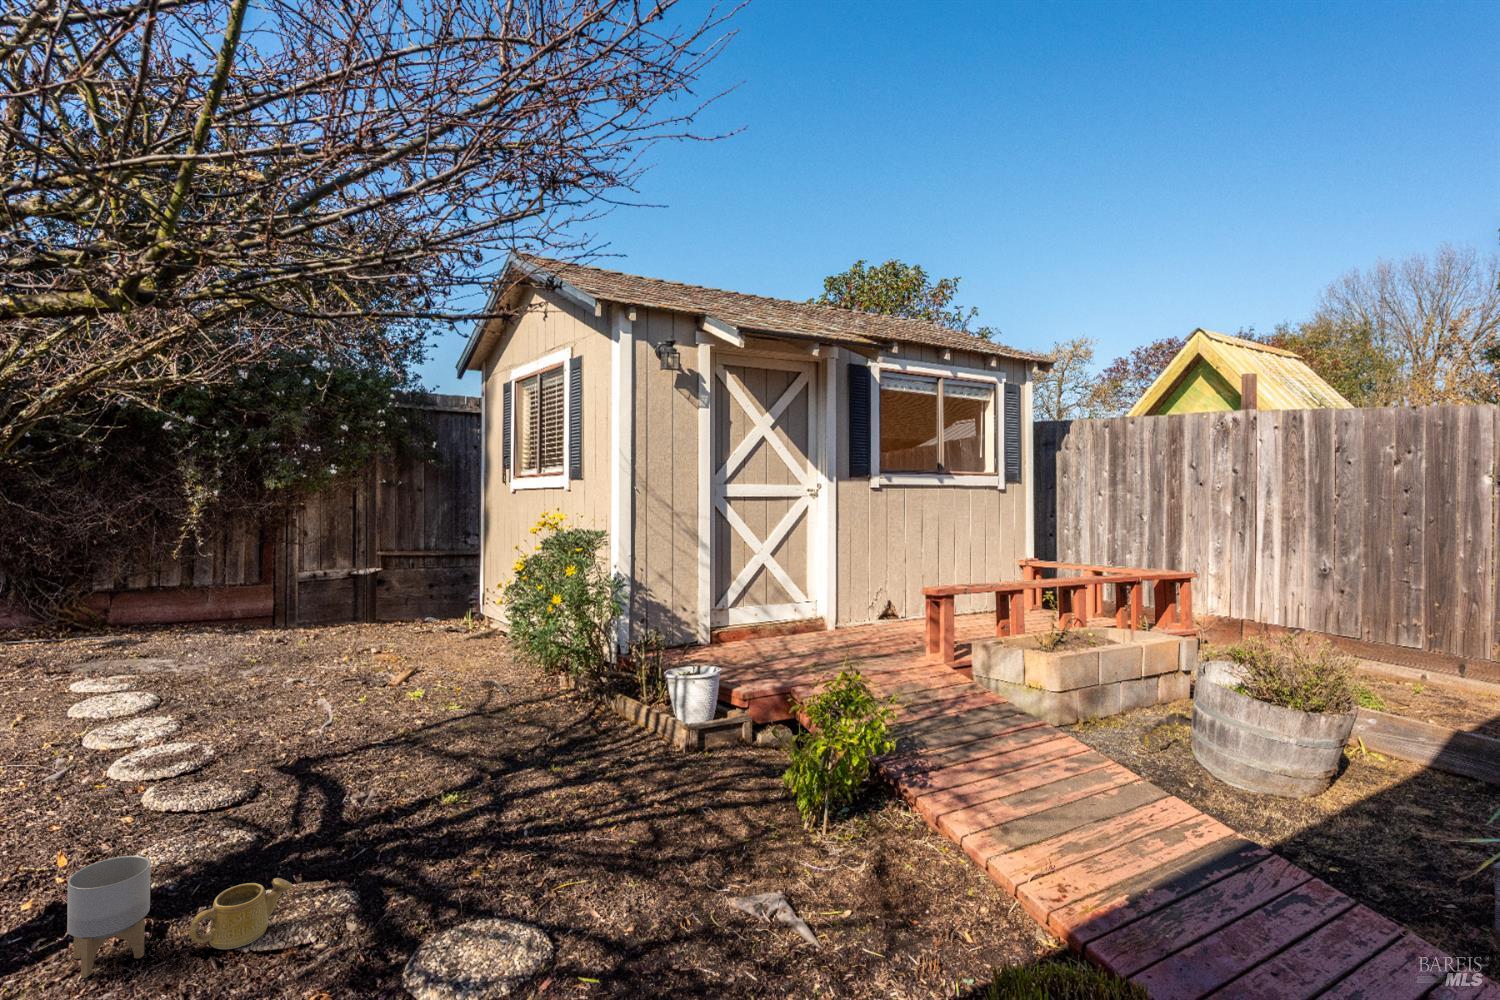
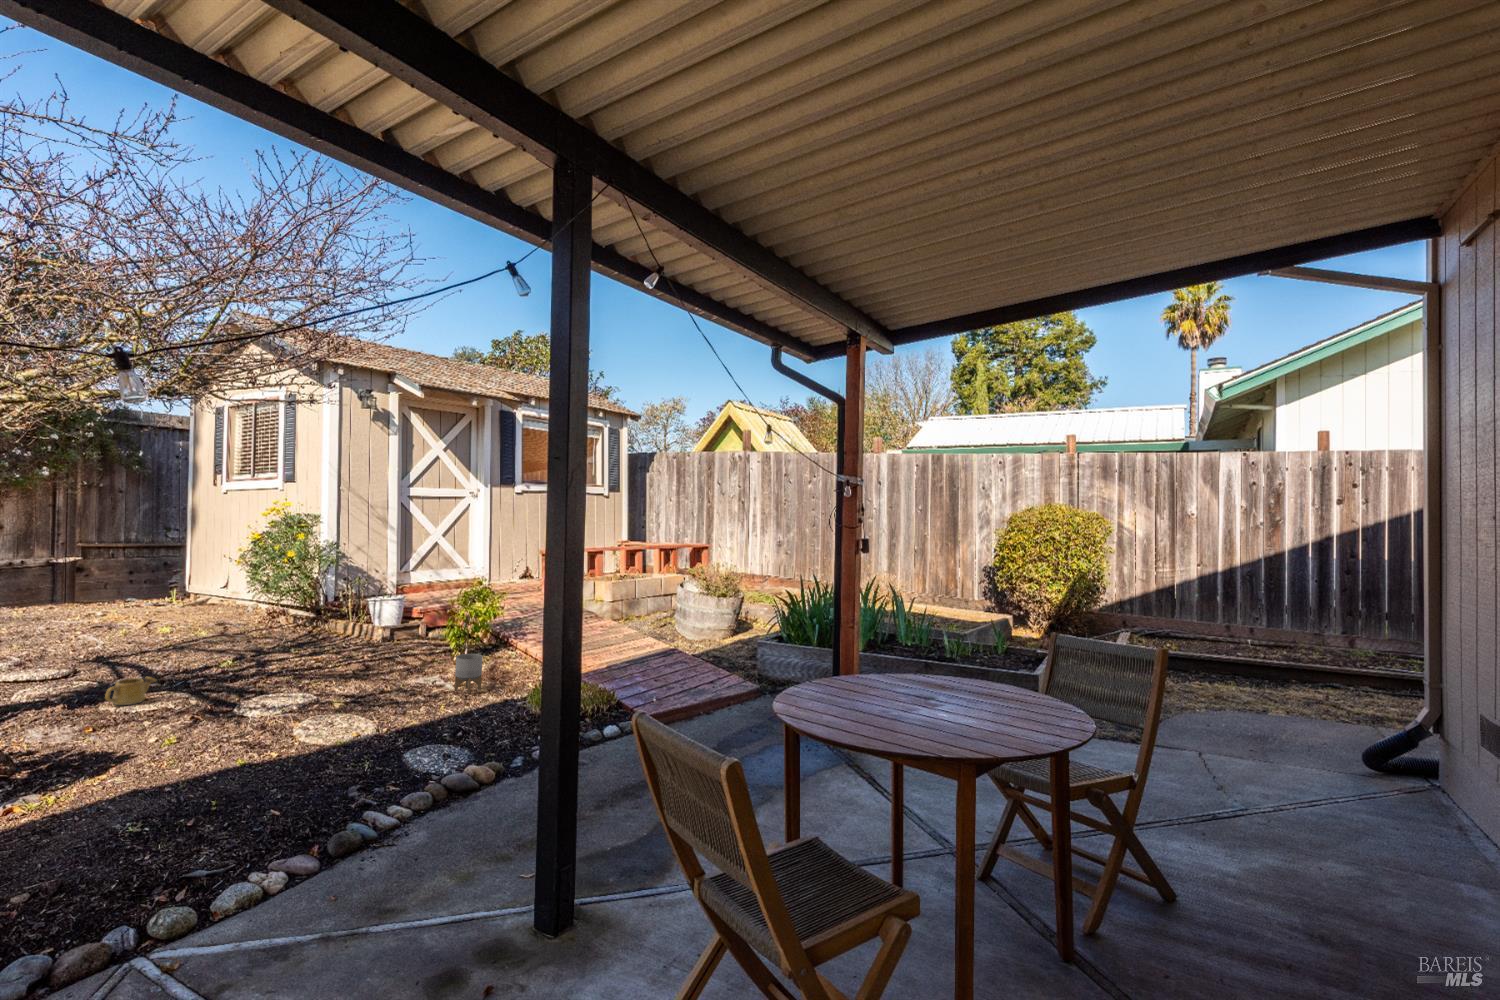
planter: present [67,856,151,978] -> present [454,654,483,693]

